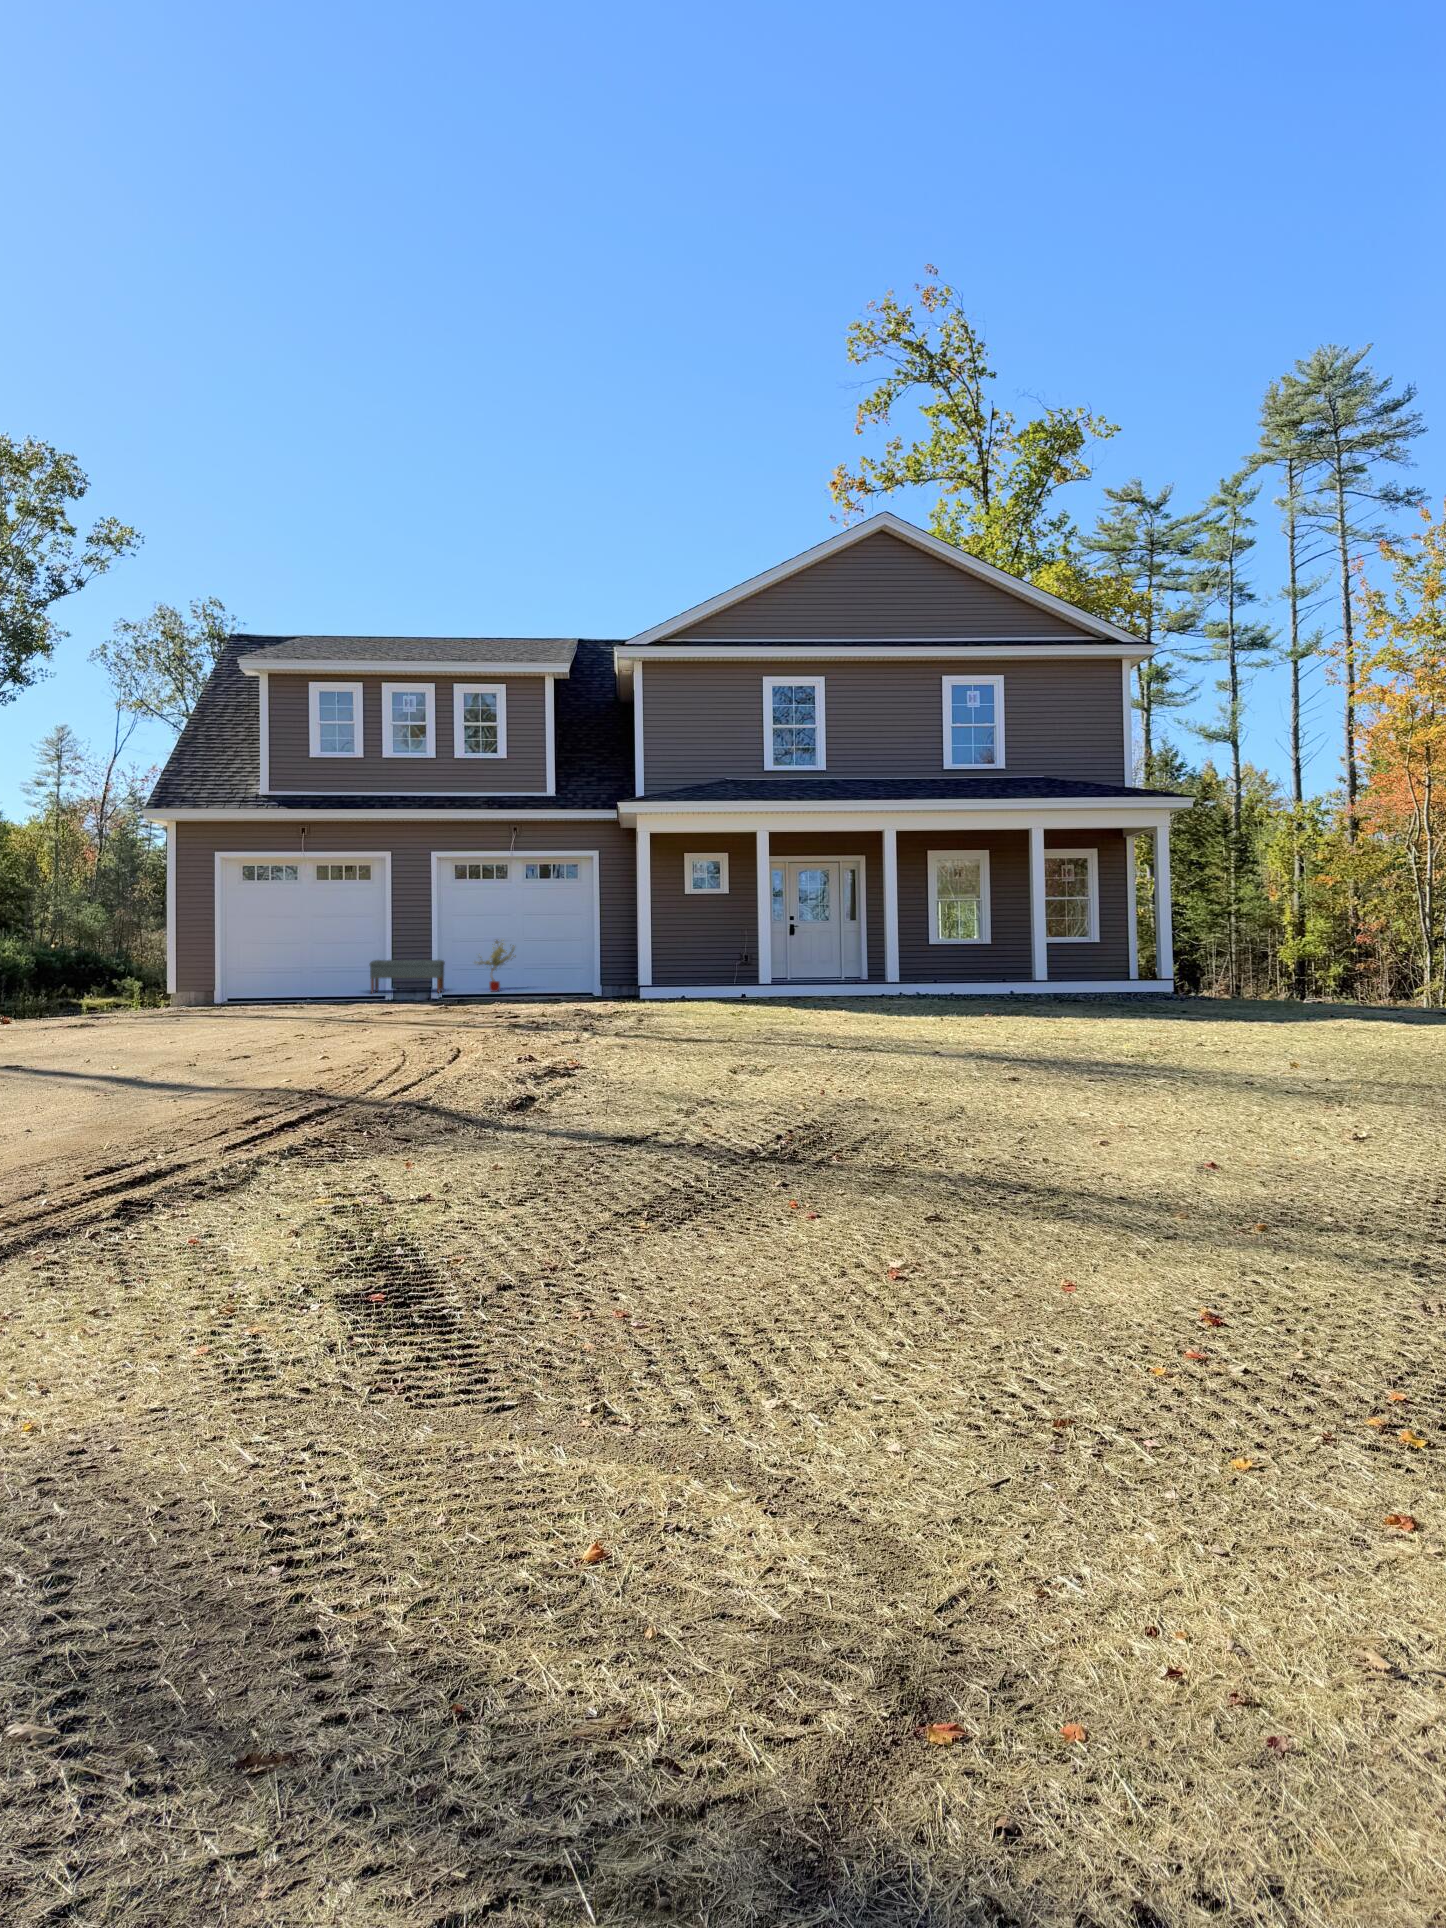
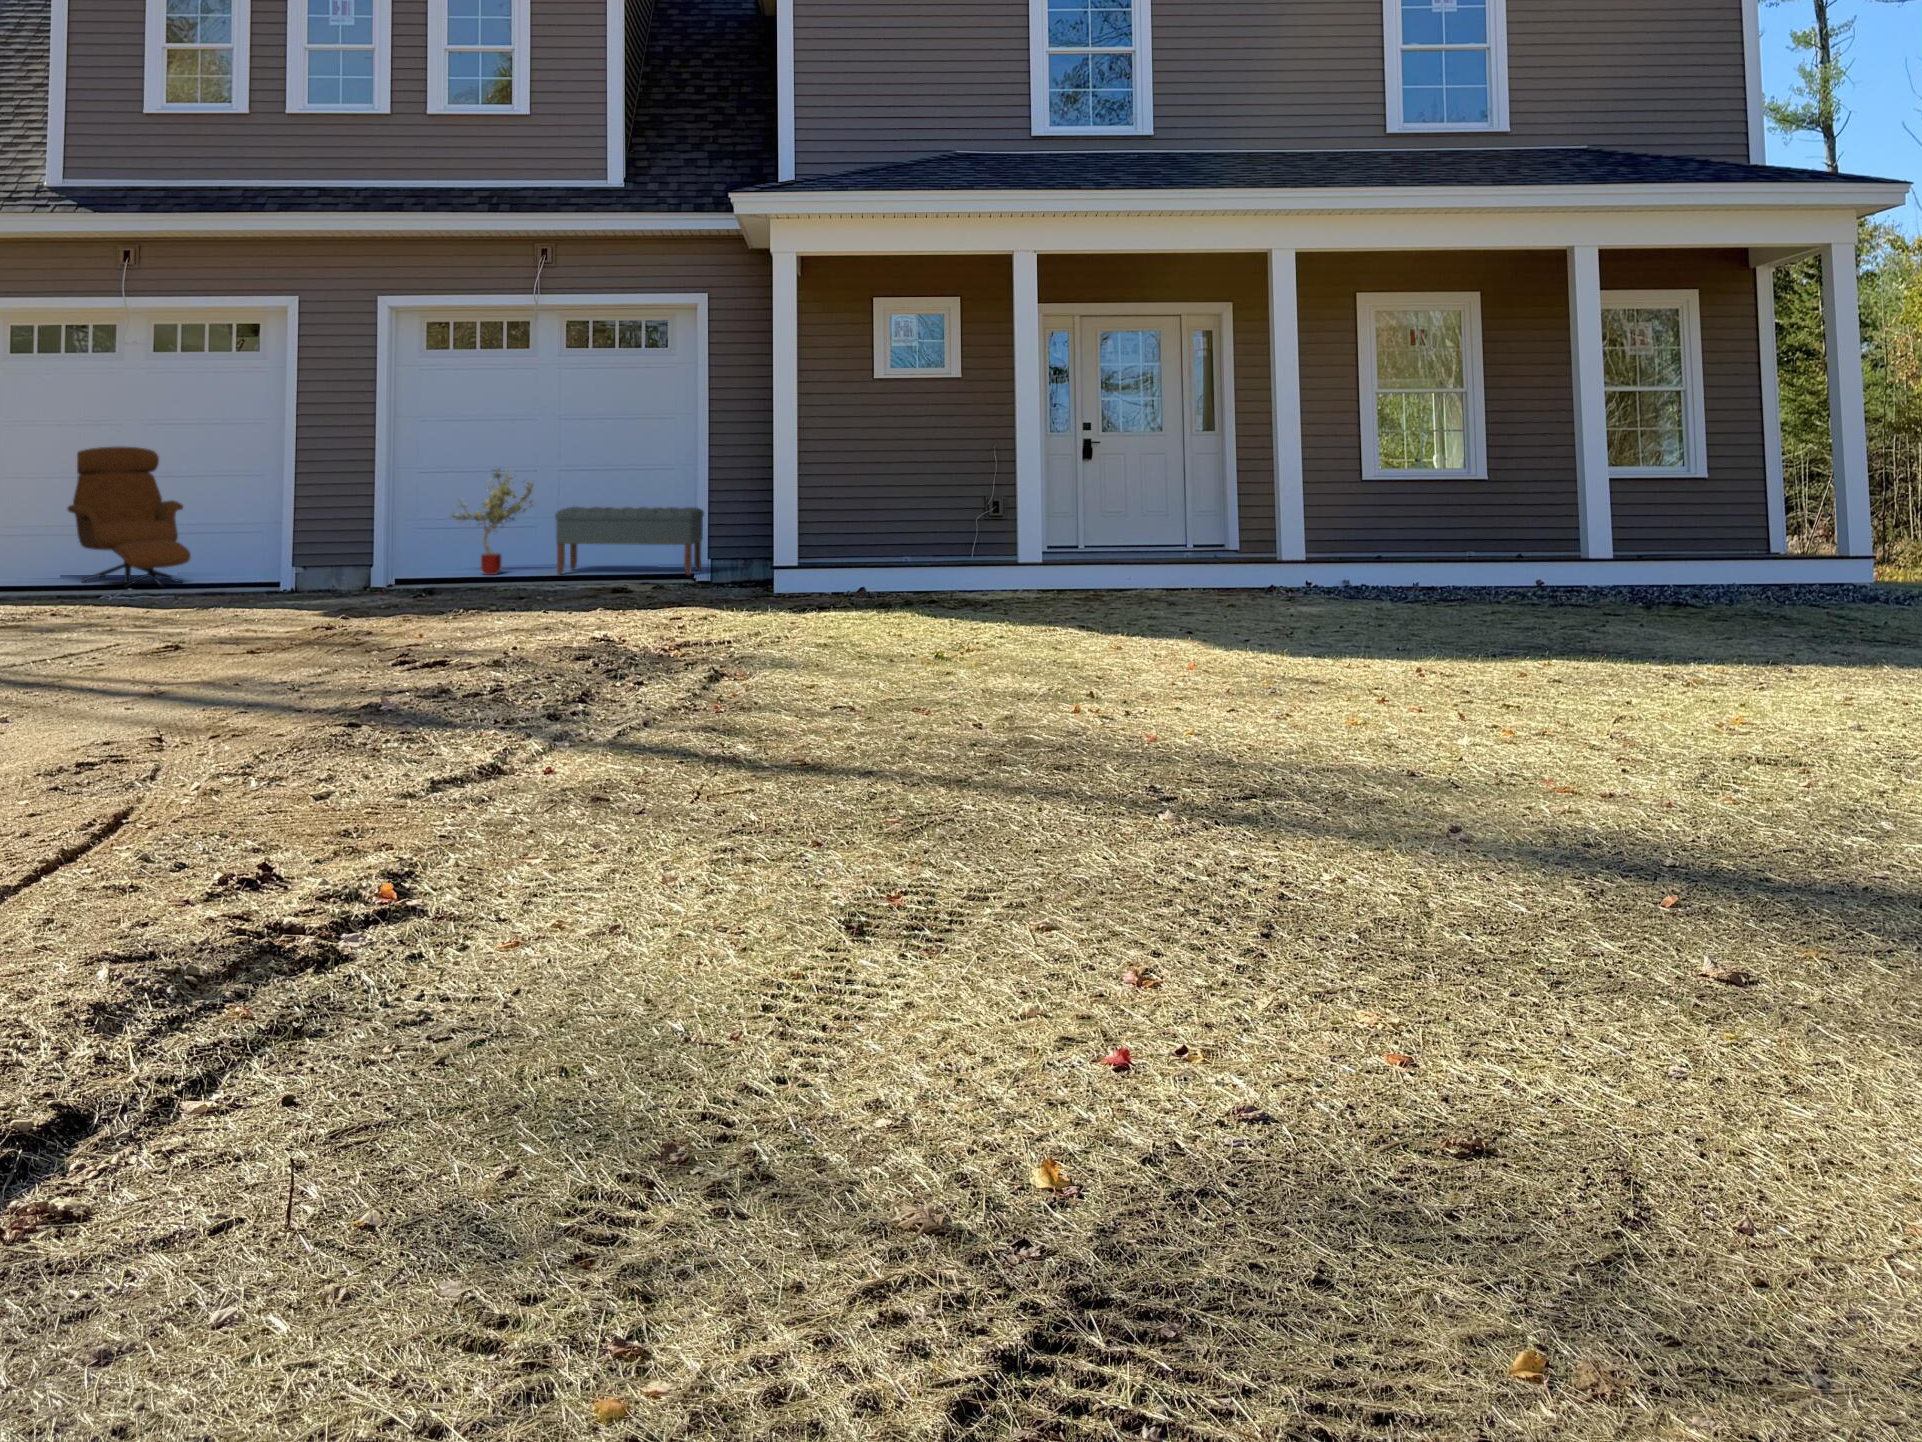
lounge chair: none [284,928,349,997] -> present [68,447,191,587]
bench: present [369,960,445,993] -> present [555,507,704,575]

